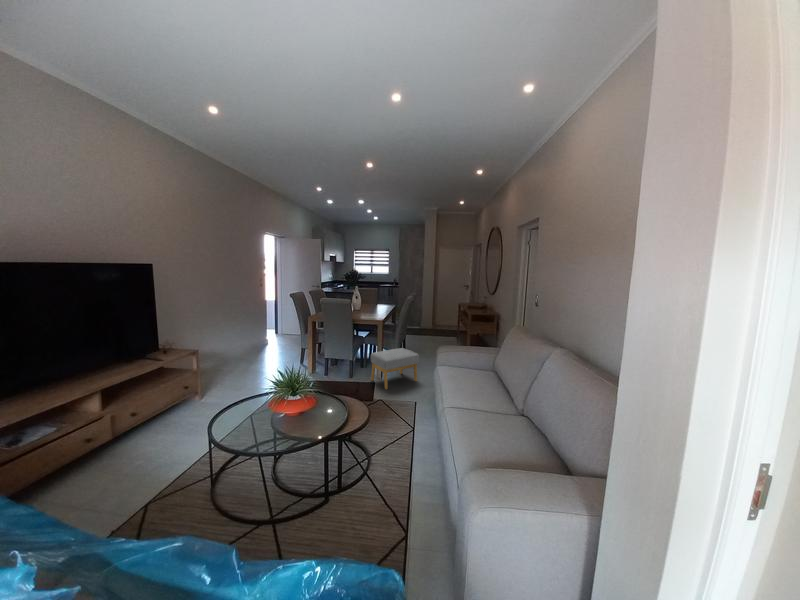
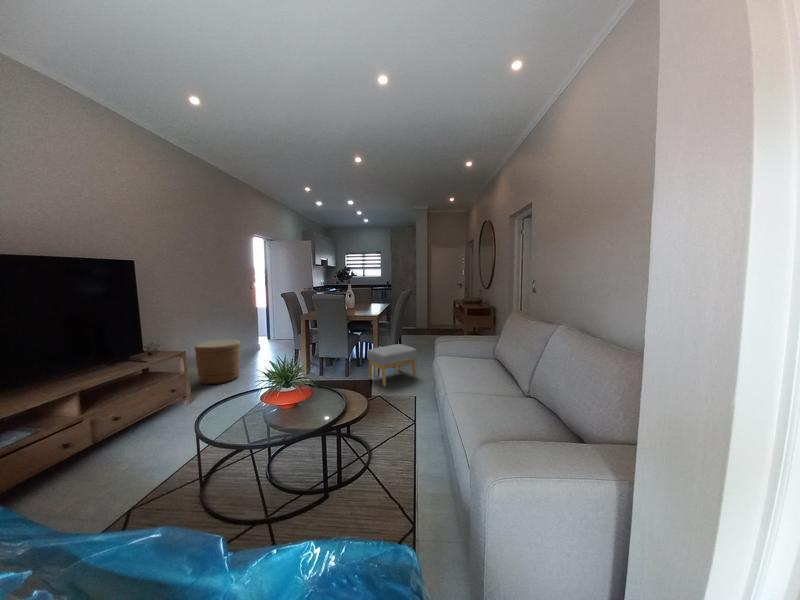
woven basket: none [206,336,250,379] -> present [194,339,241,384]

